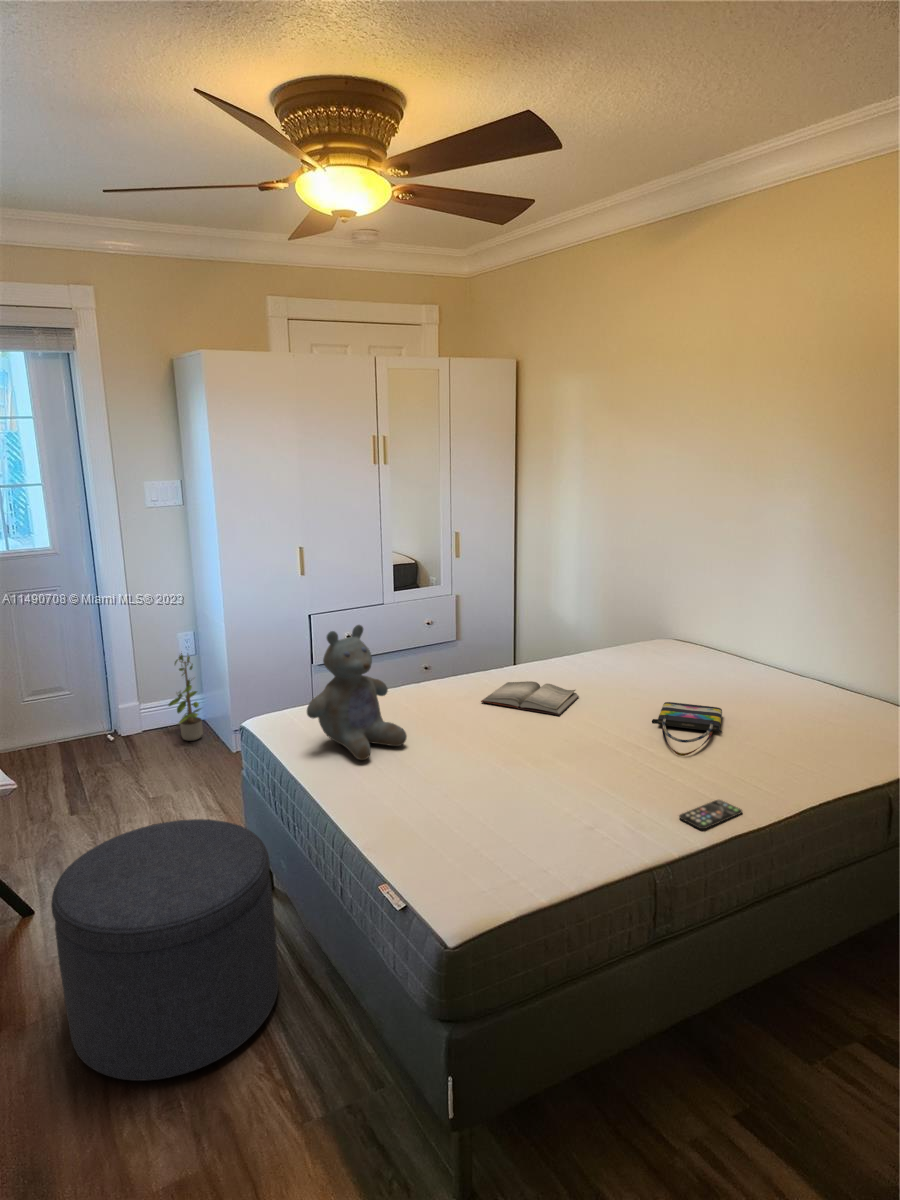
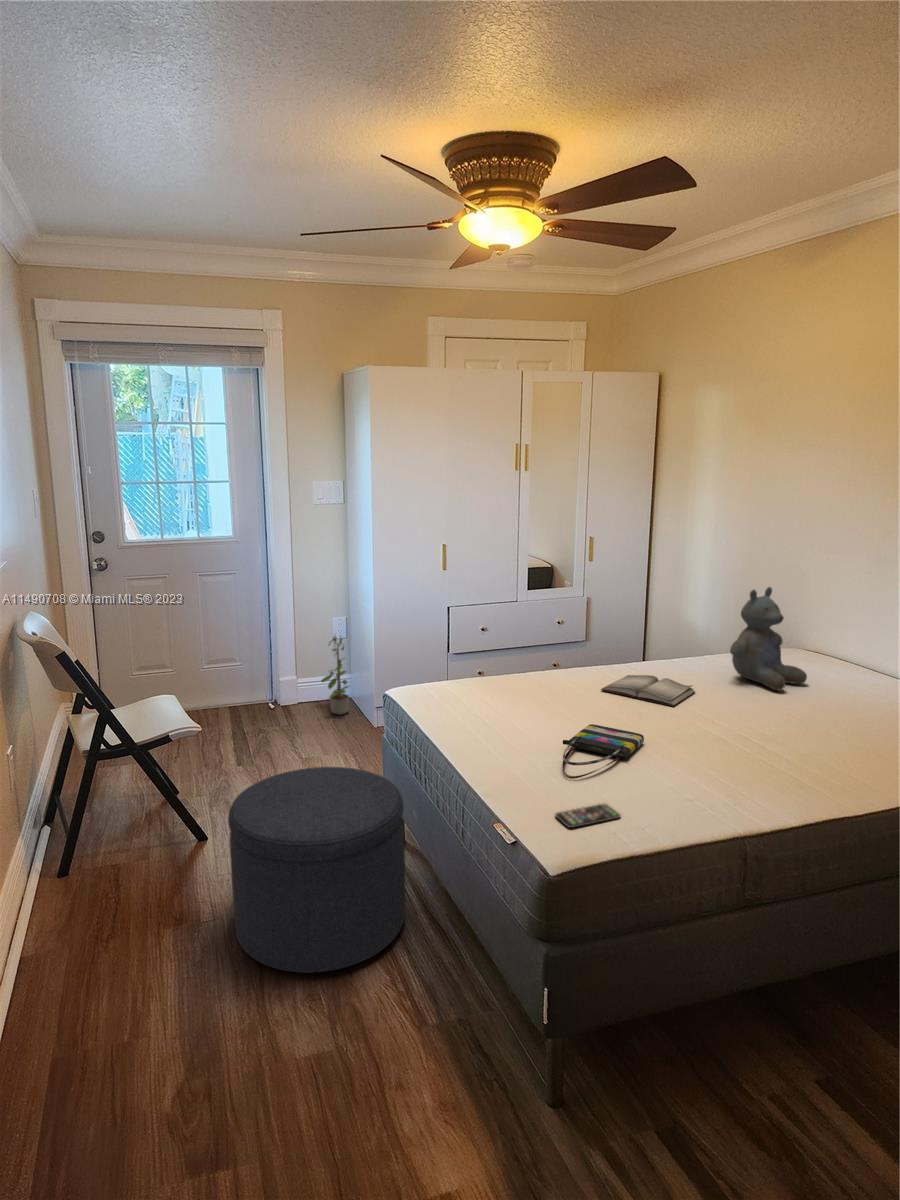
stuffed bear: present [307,625,407,760] -> present [730,587,807,690]
tote bag: present [652,702,722,756] -> present [563,724,644,779]
smartphone: present [679,800,742,829] -> present [555,804,620,828]

